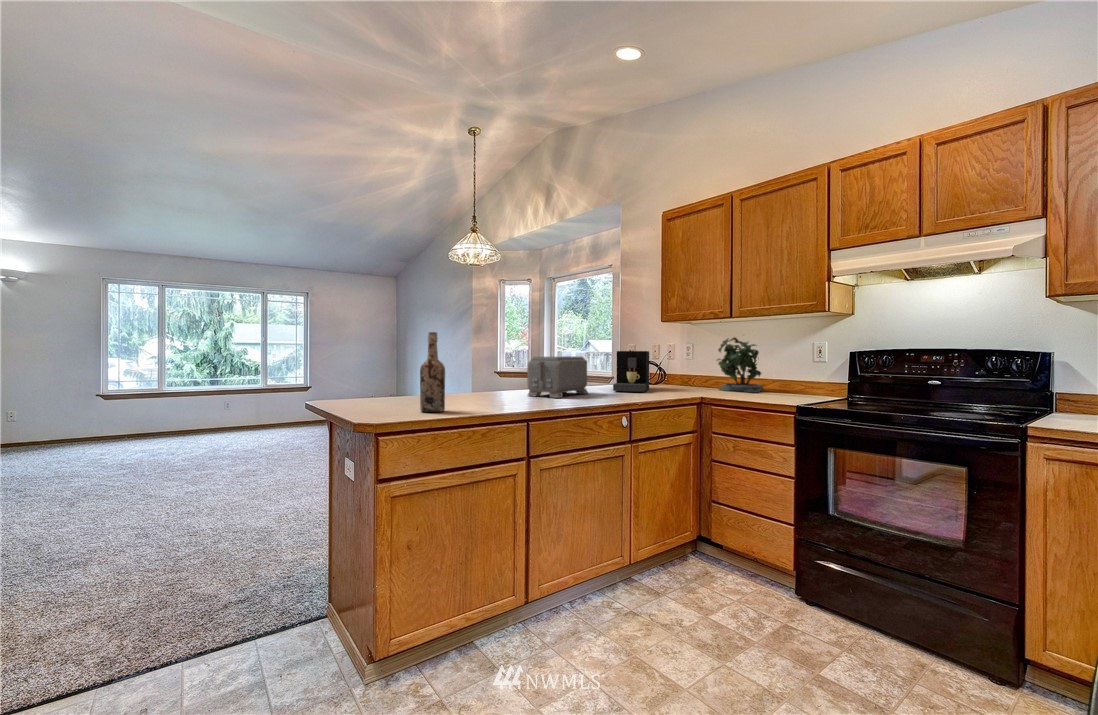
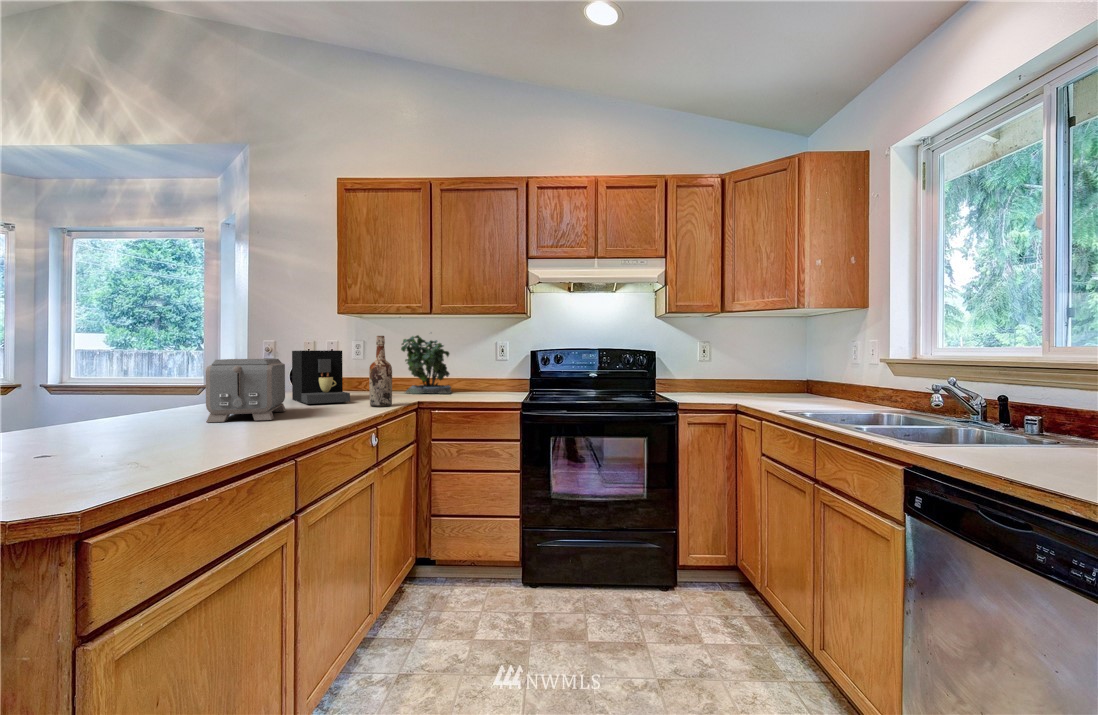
wine bottle: present [420,332,445,412] -> present [369,336,392,407]

